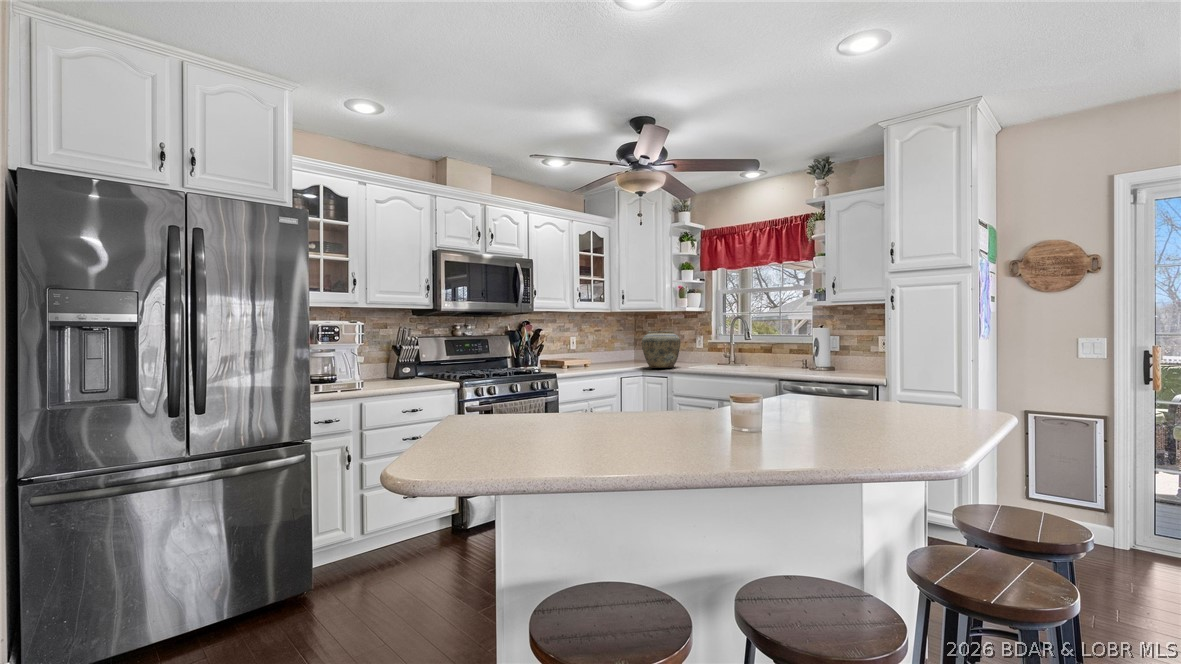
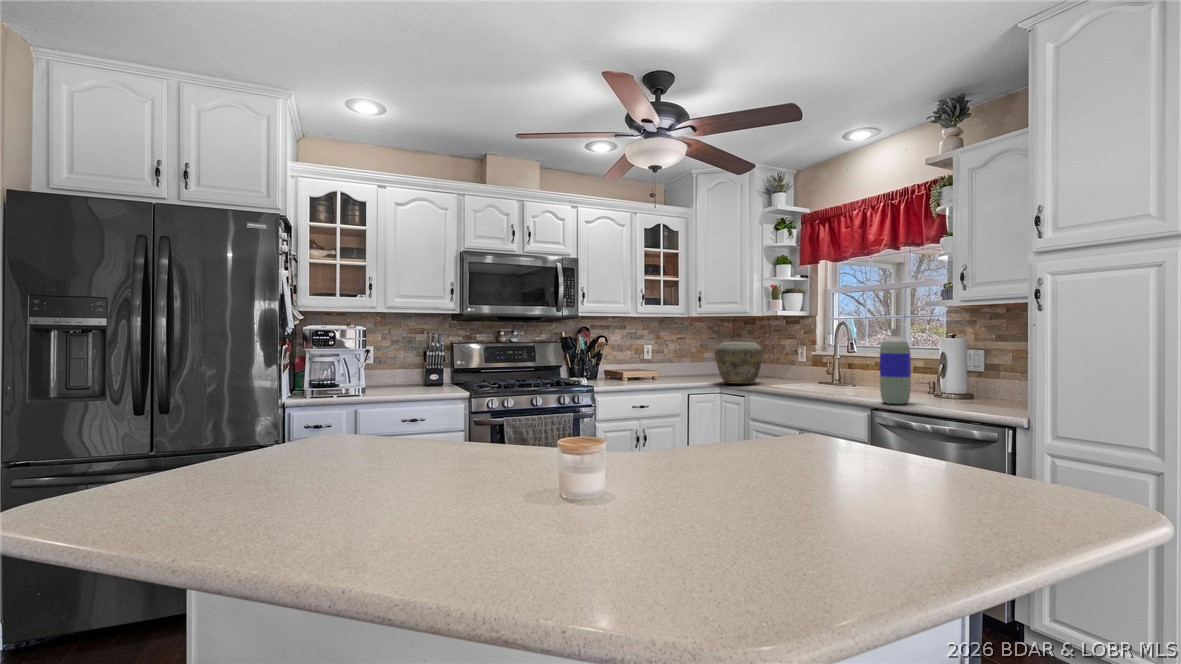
bottle: none [787,322,808,376] -> present [880,329,911,404]

